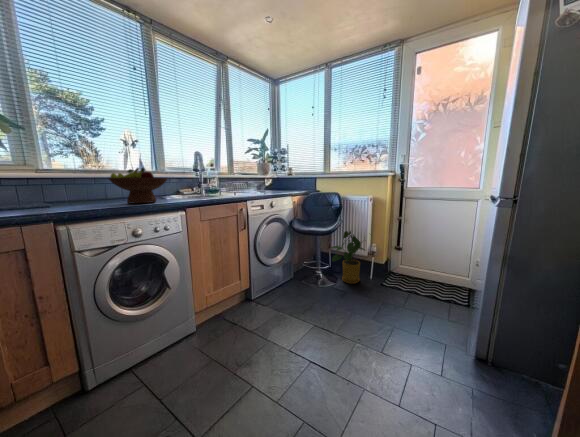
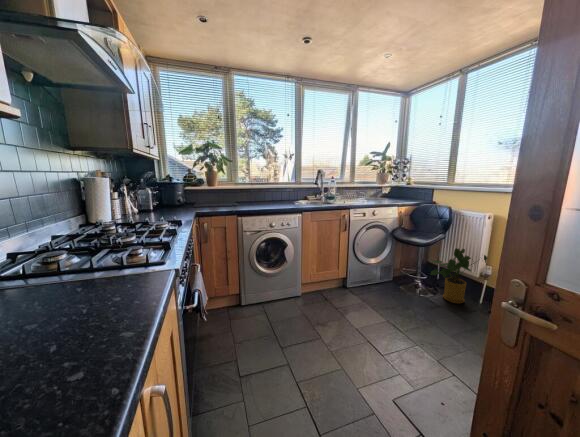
fruit bowl: present [108,168,168,203] -> none [265,186,296,207]

